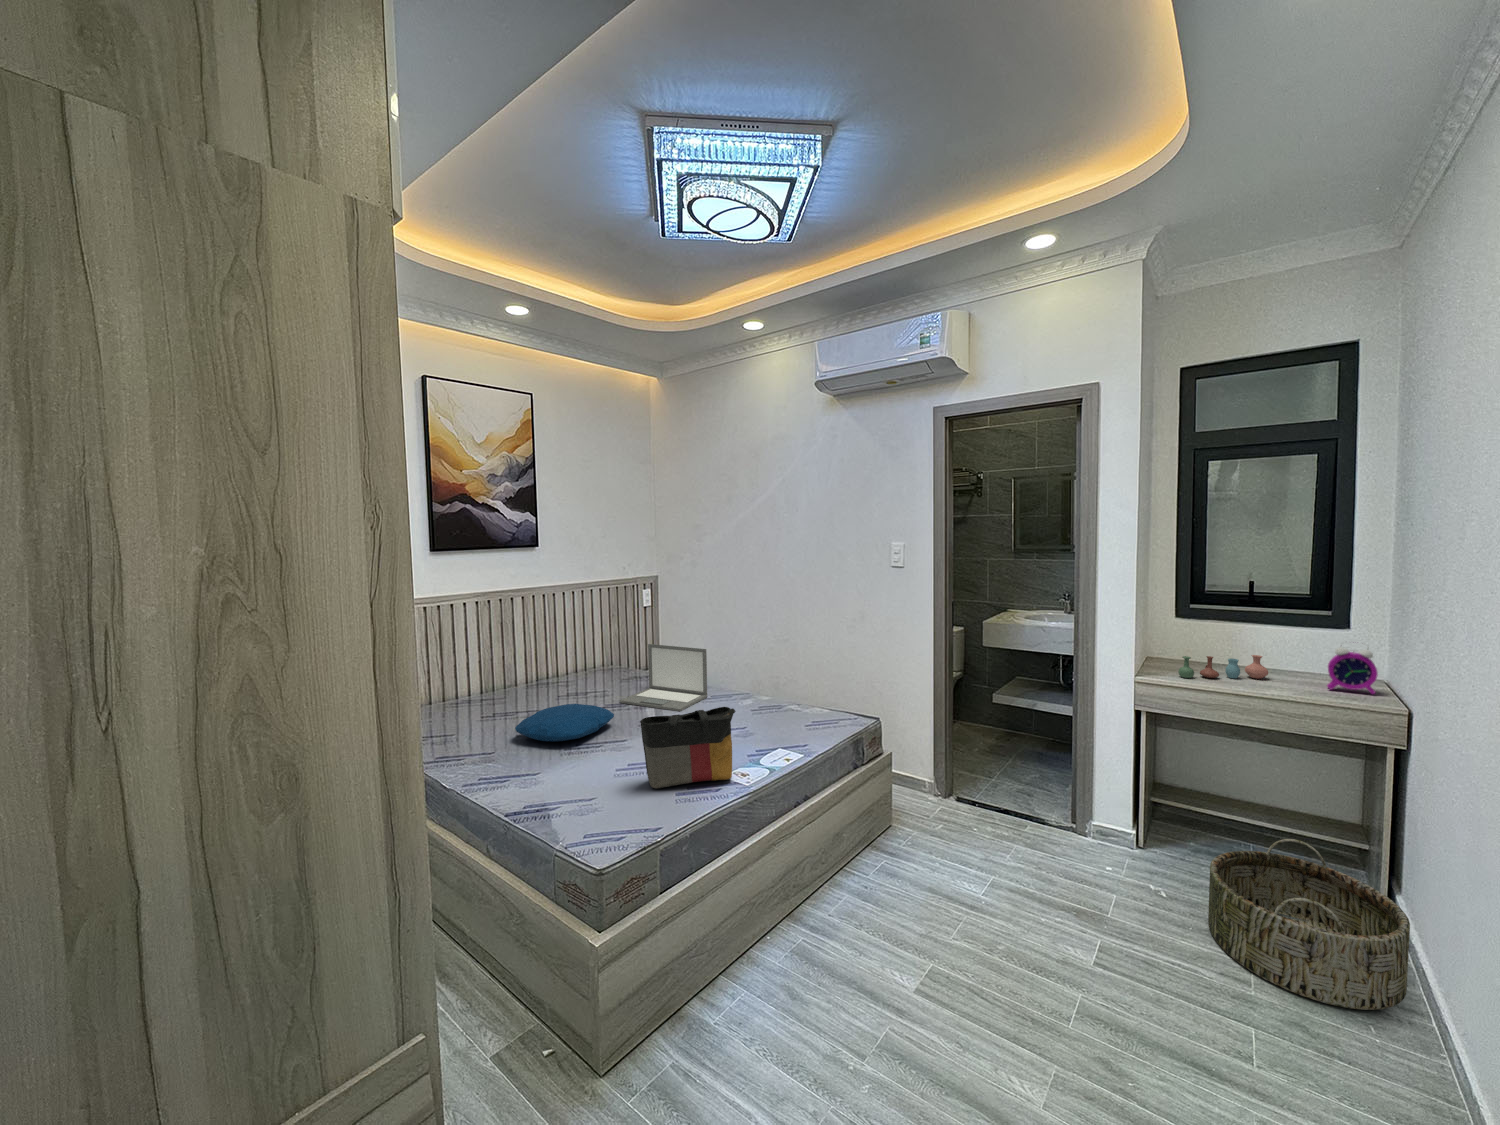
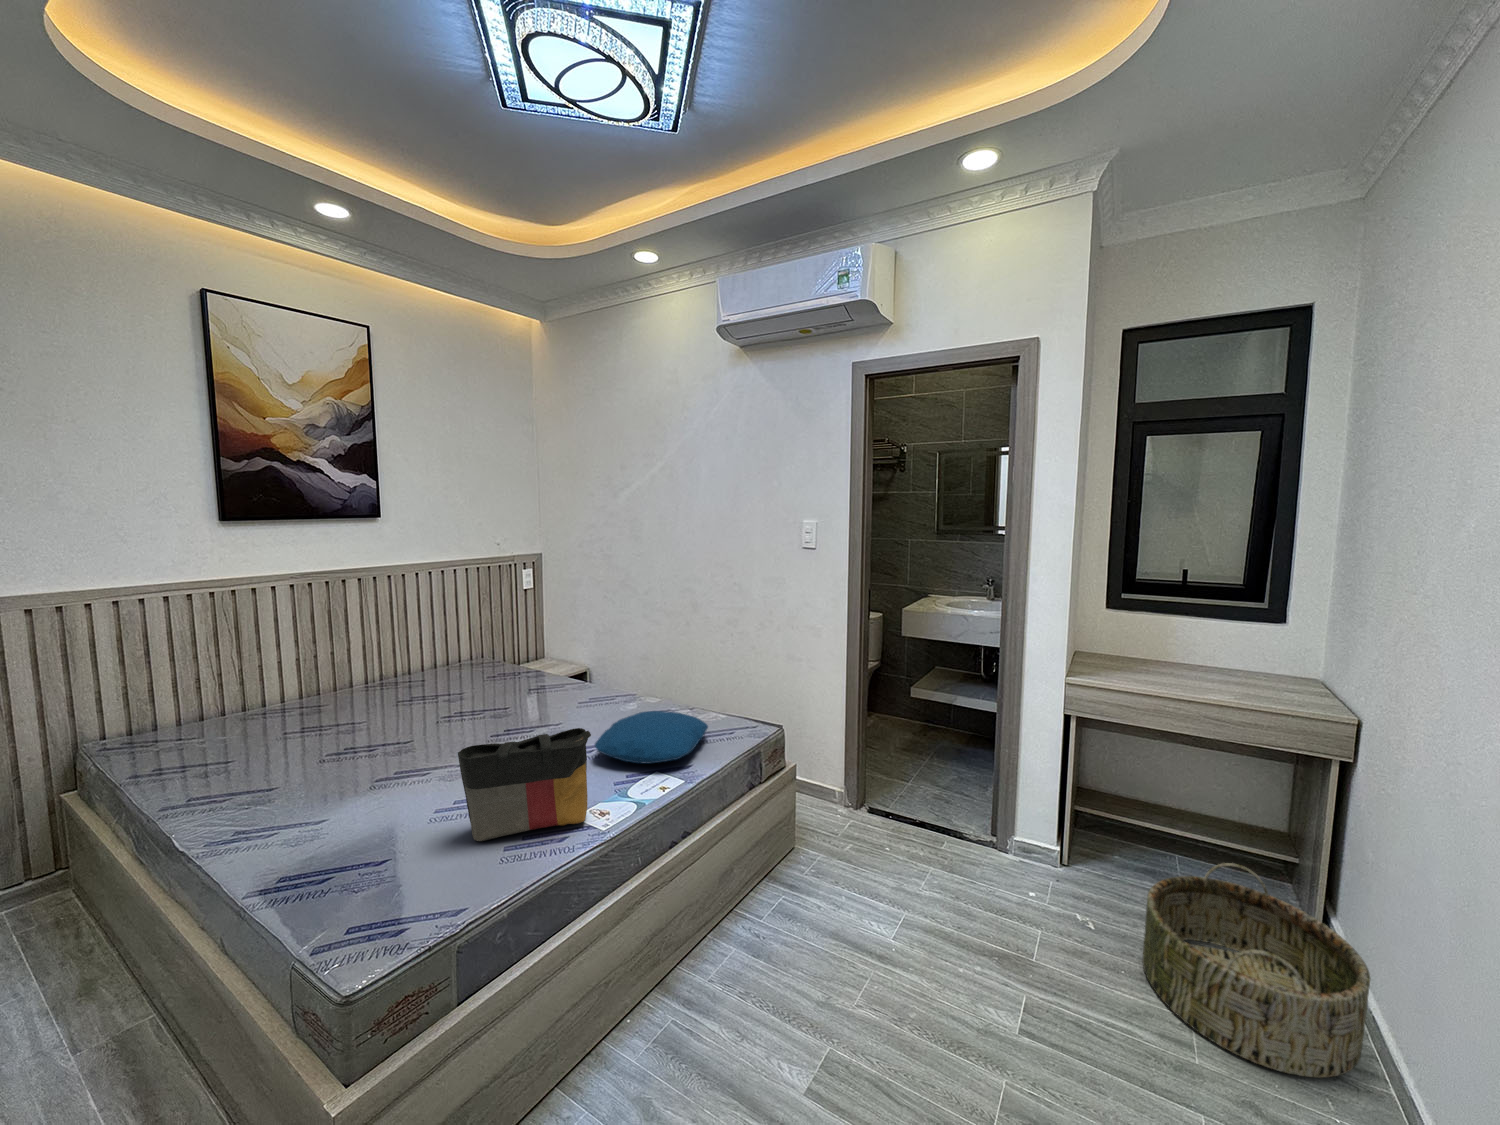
laptop: present [620,644,707,711] -> none [475,636,586,719]
alarm clock: present [1327,647,1378,694] -> none [1264,639,1320,697]
vase: present [1178,655,1268,679] -> none [1110,651,1203,677]
pillow: present [515,704,614,741] -> present [595,711,708,763]

